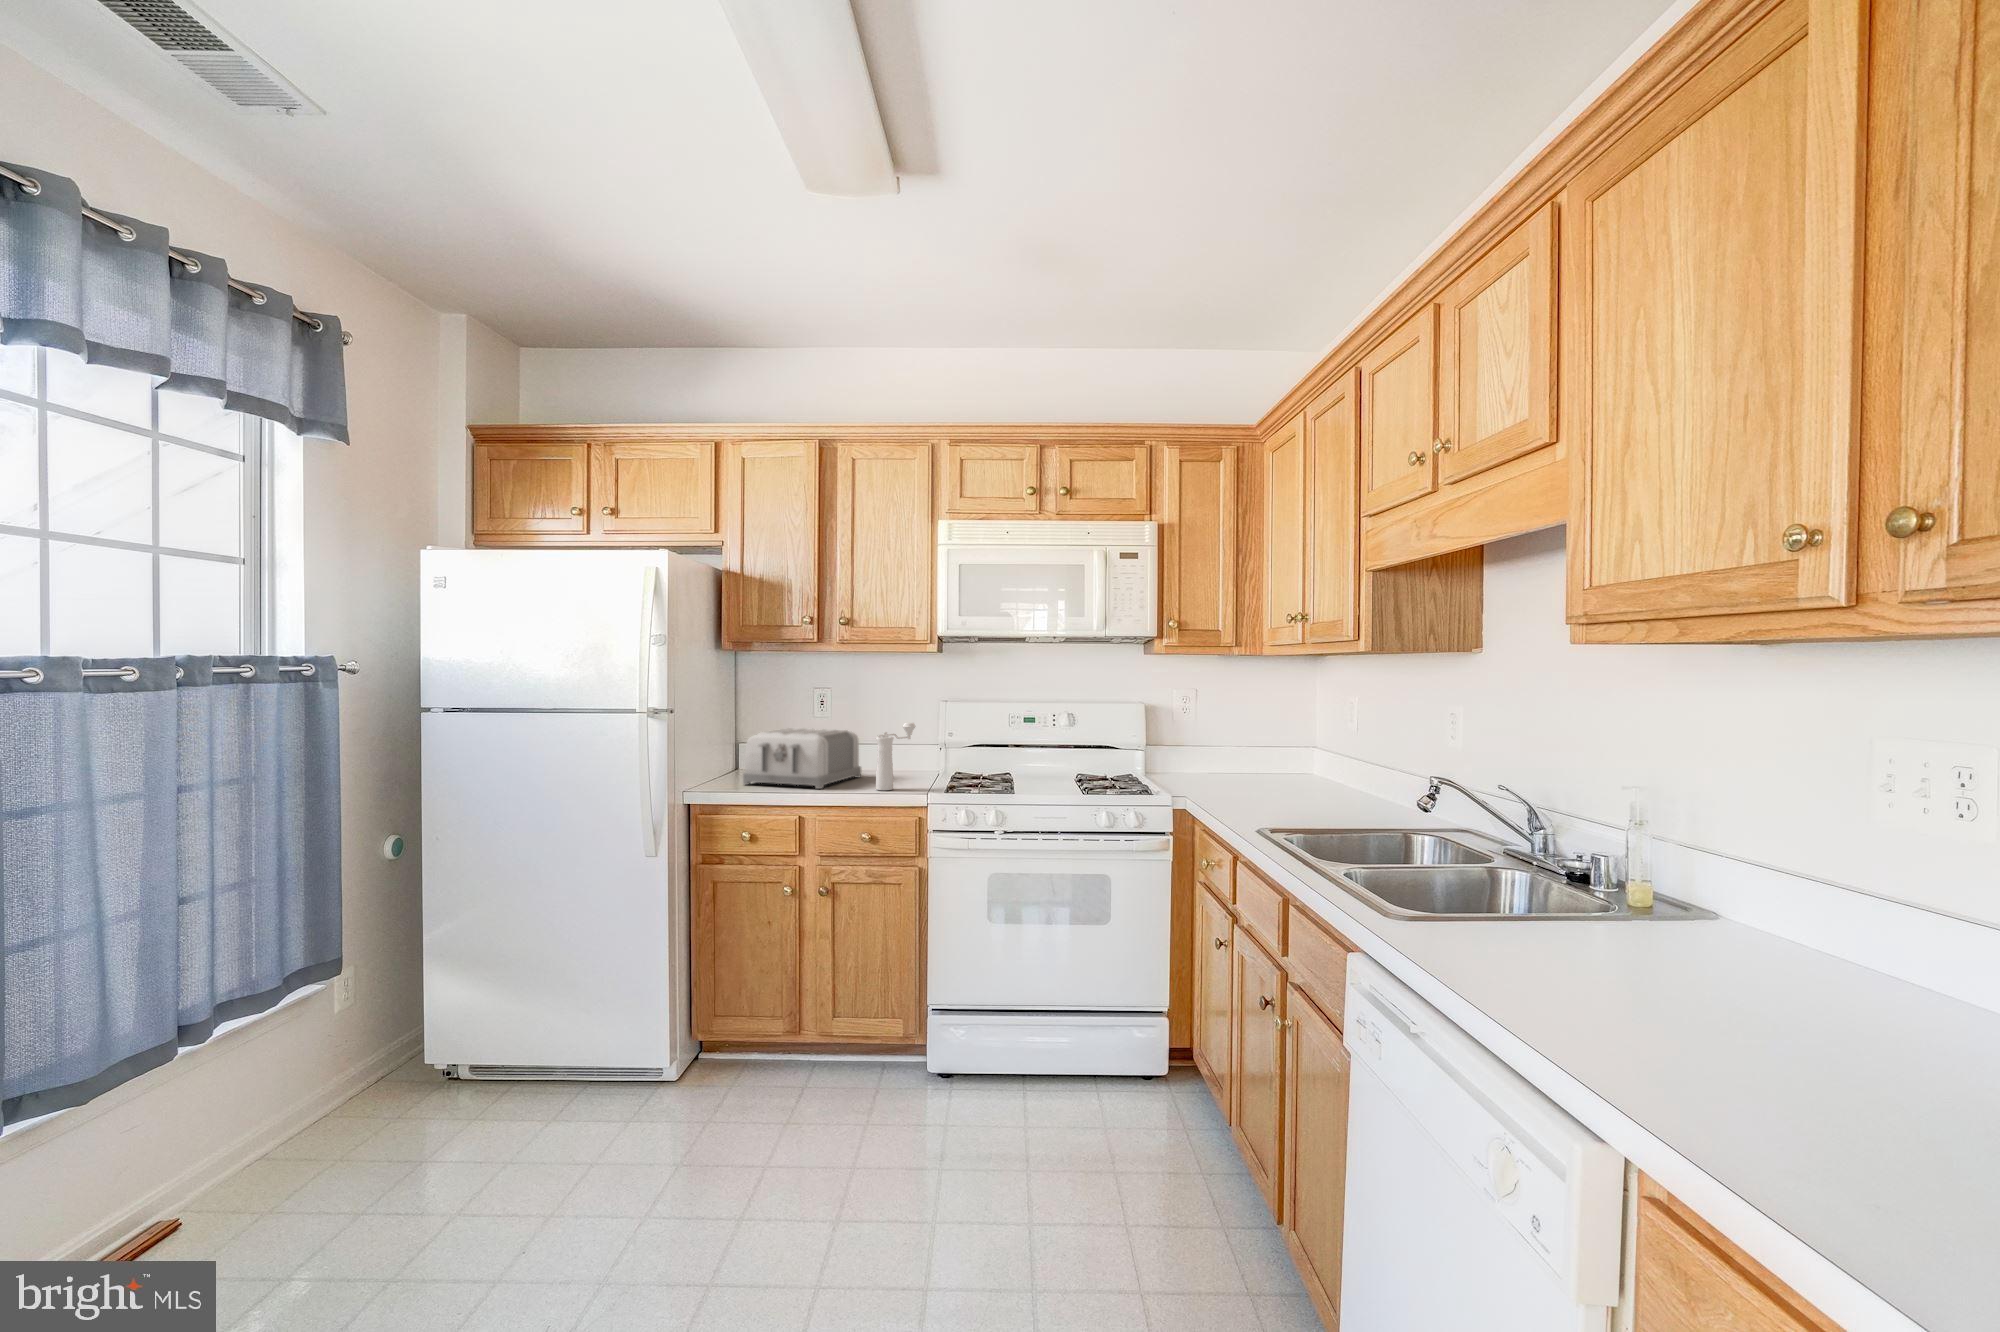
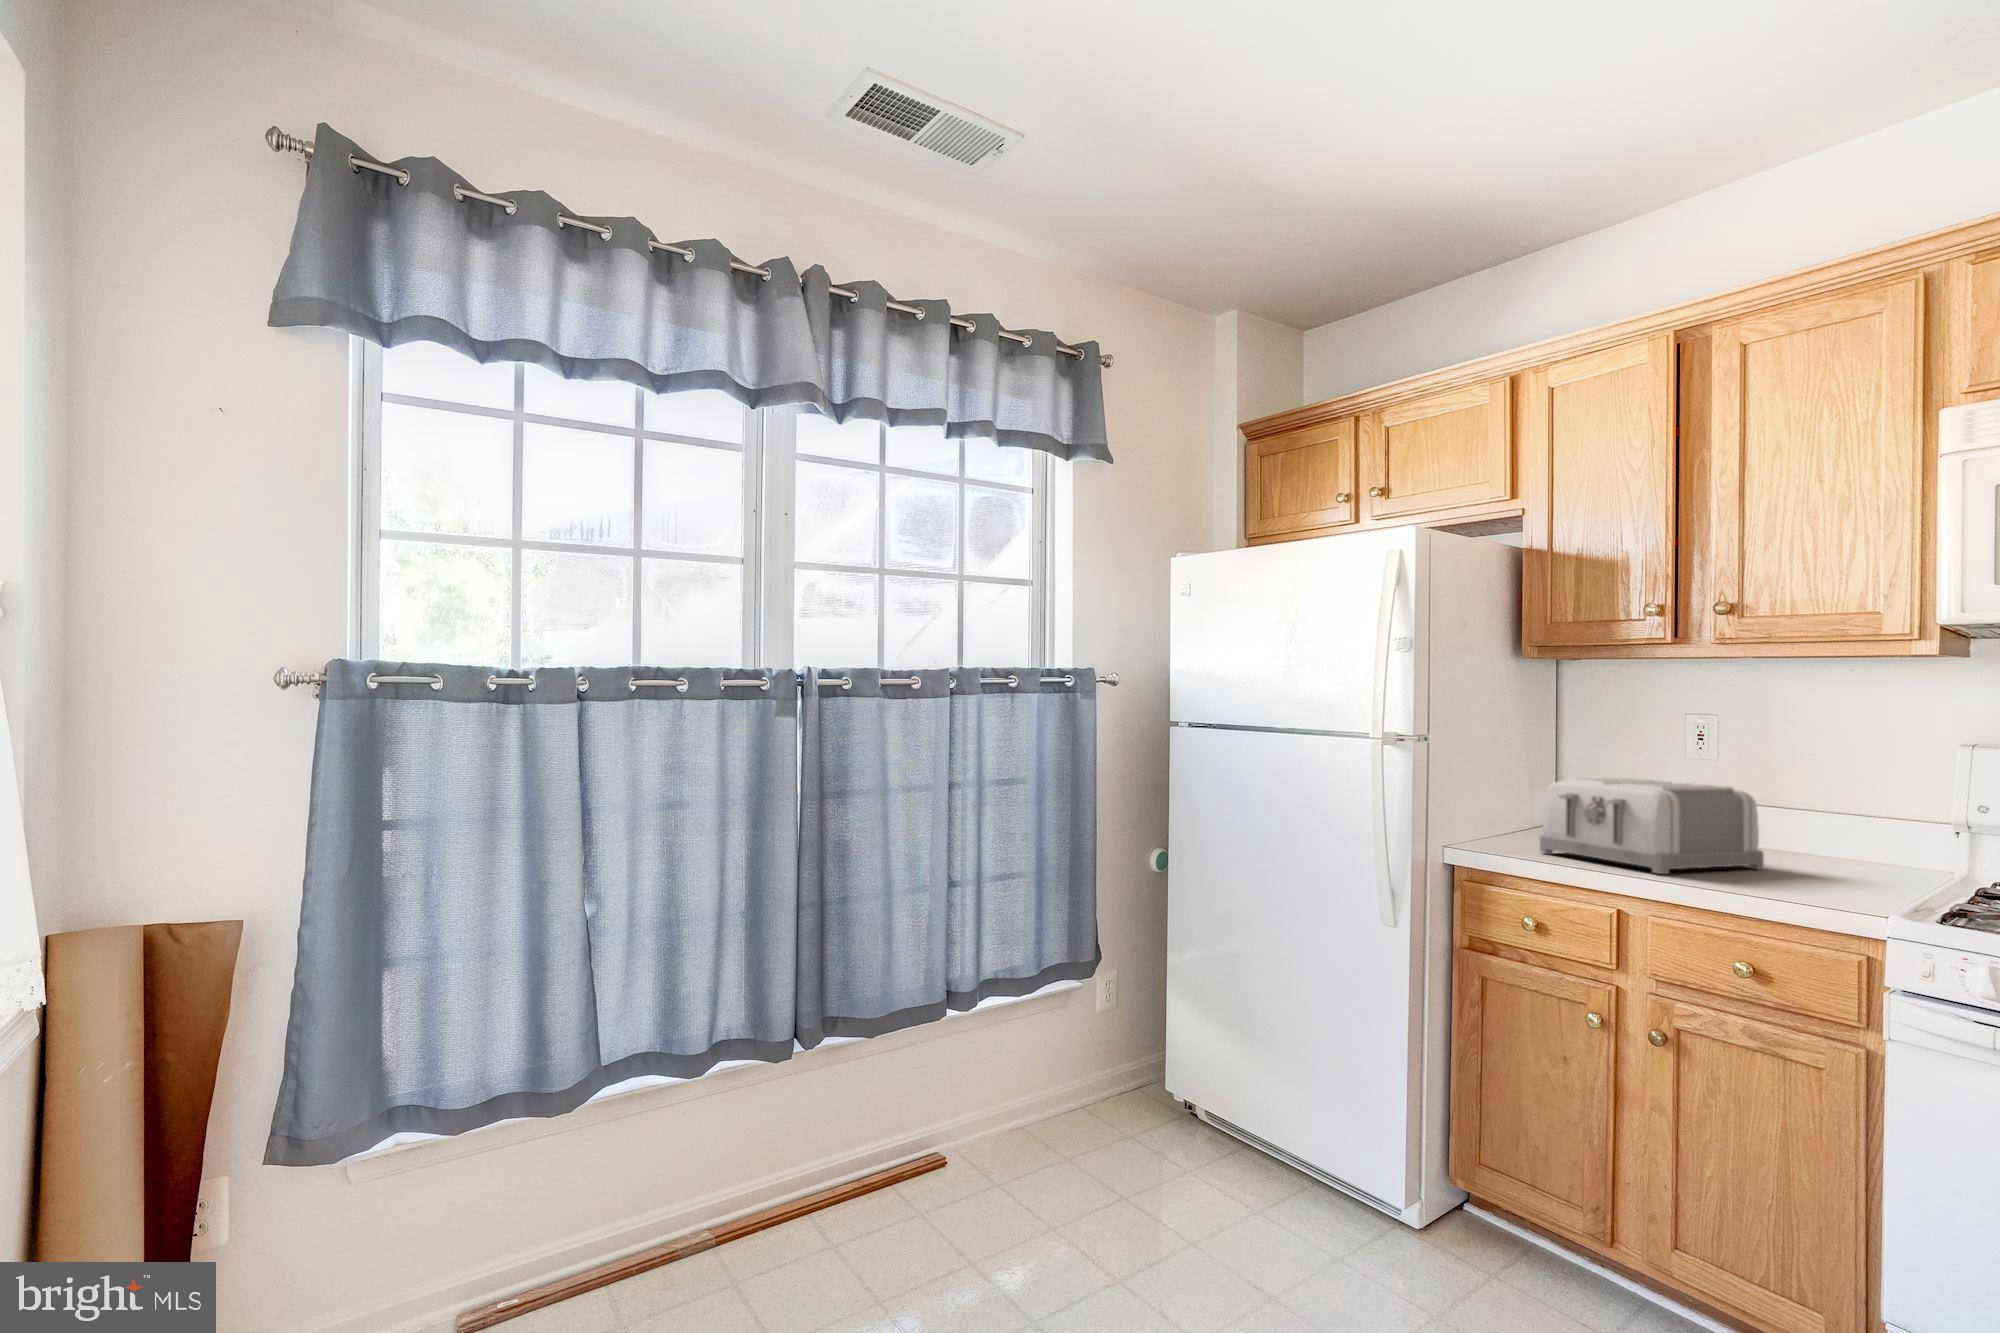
pepper mill: present [876,723,916,790] -> none [1770,779,1867,894]

